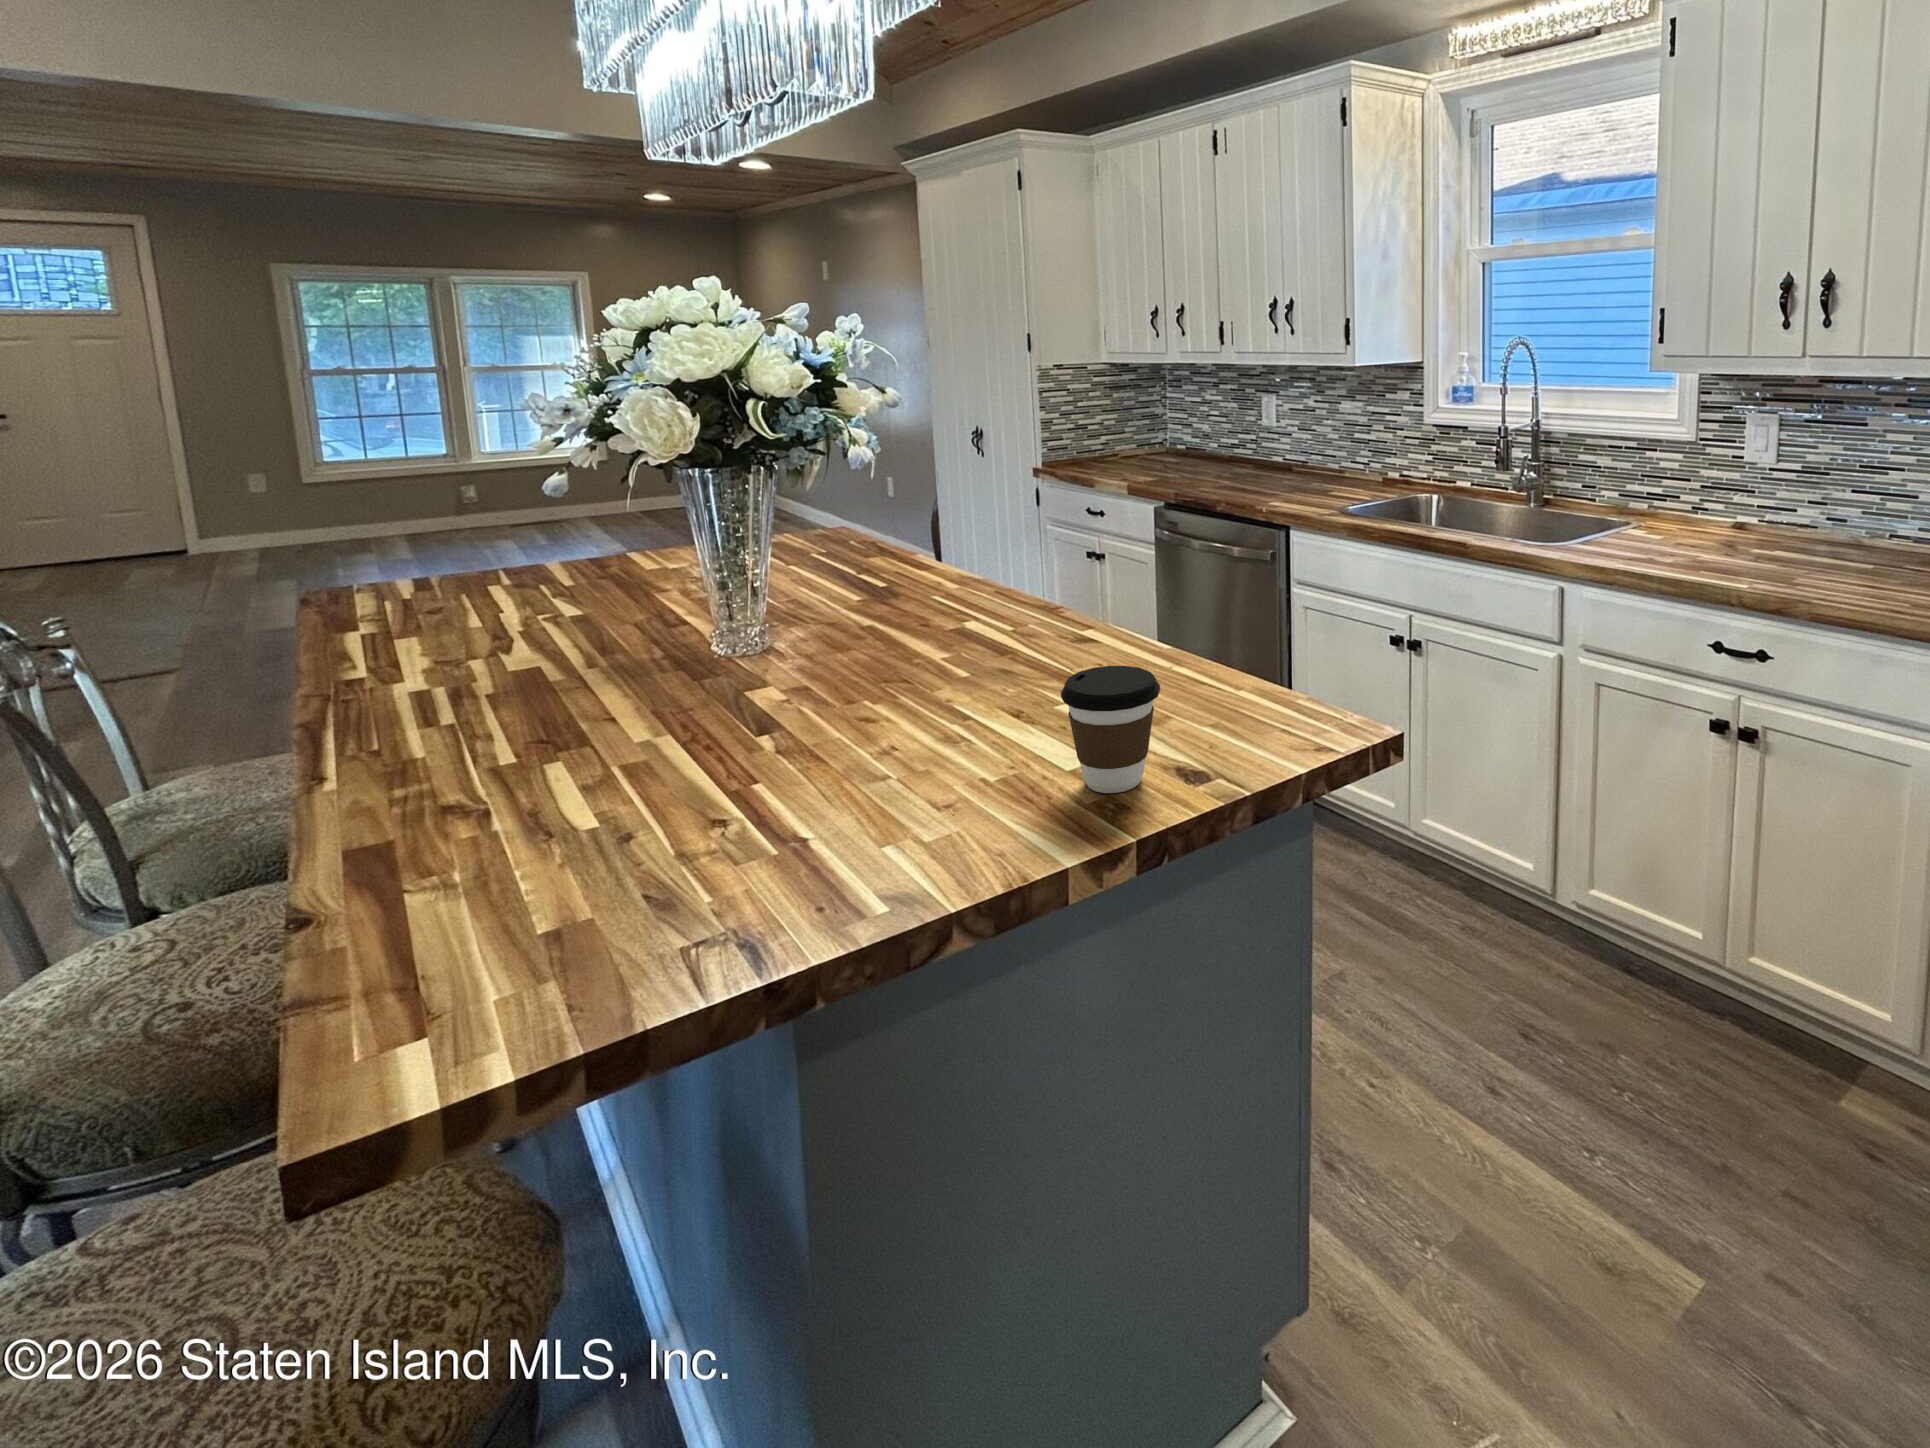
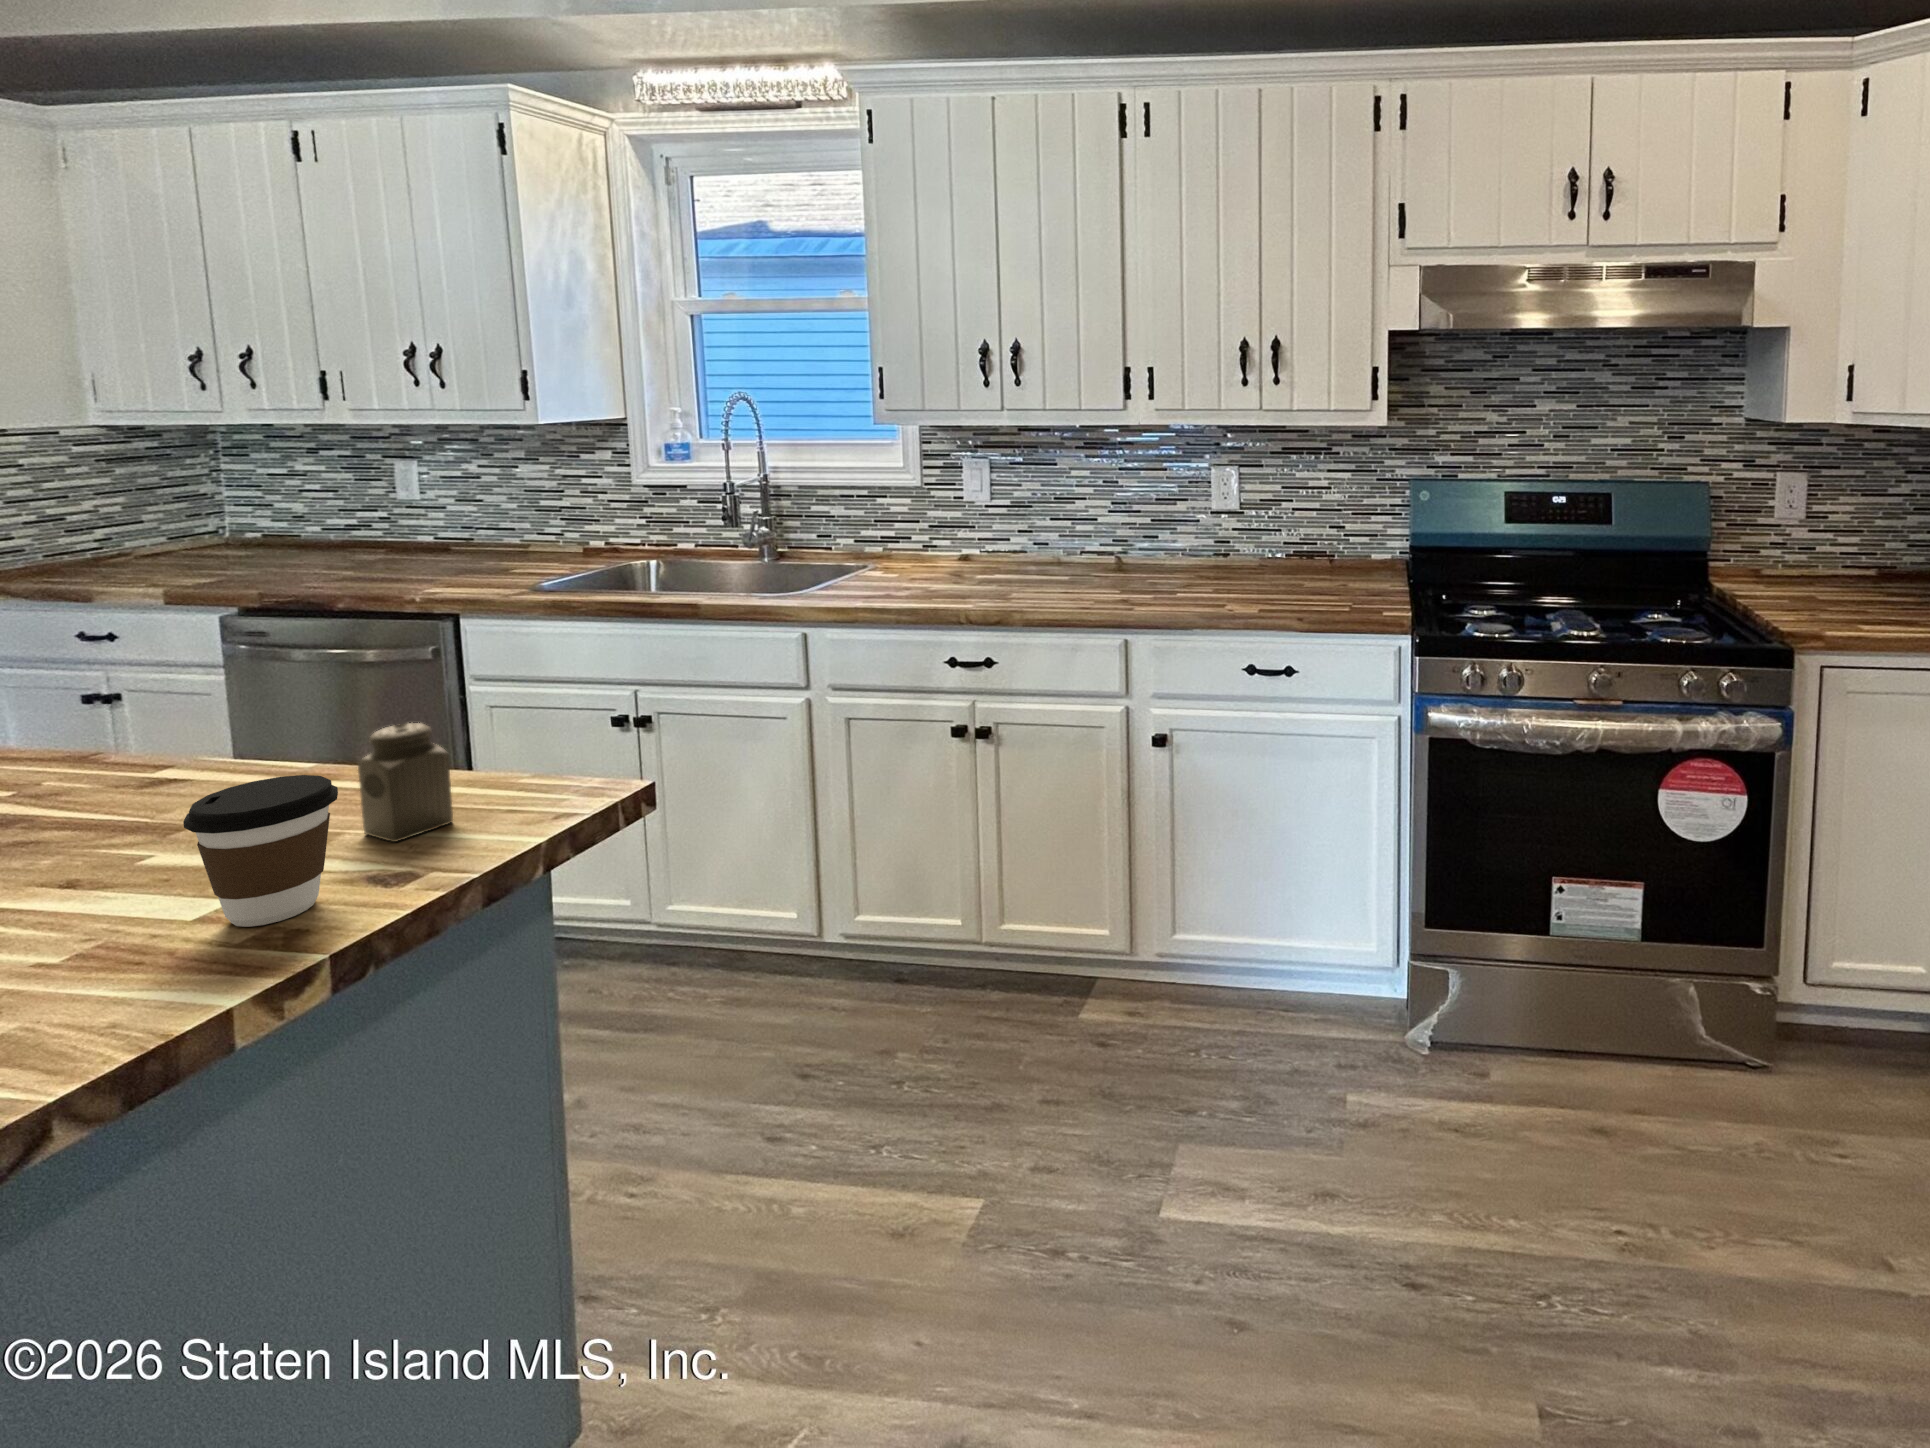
salt shaker: none [1184,632,1247,738] -> present [358,723,453,842]

